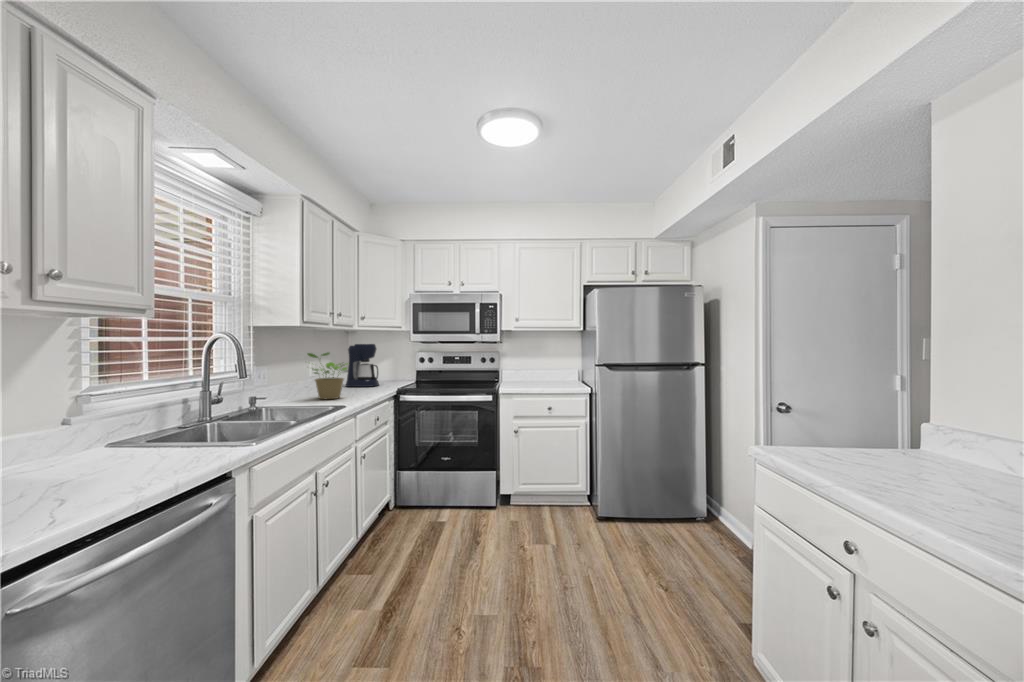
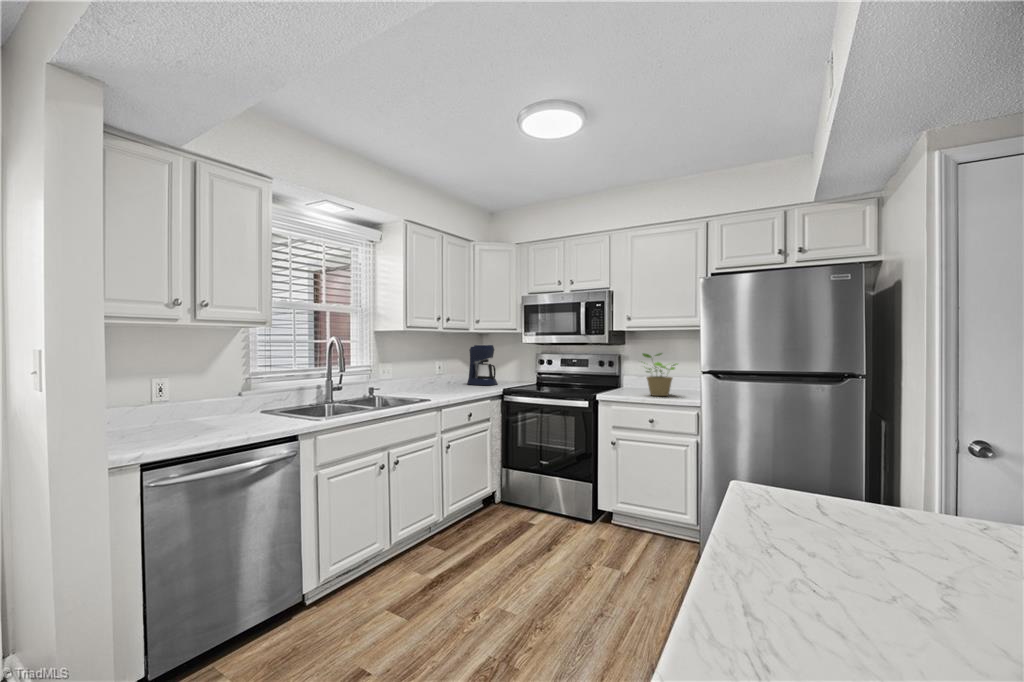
potted plant: present [308,353,348,399] -> present [643,353,678,396]

